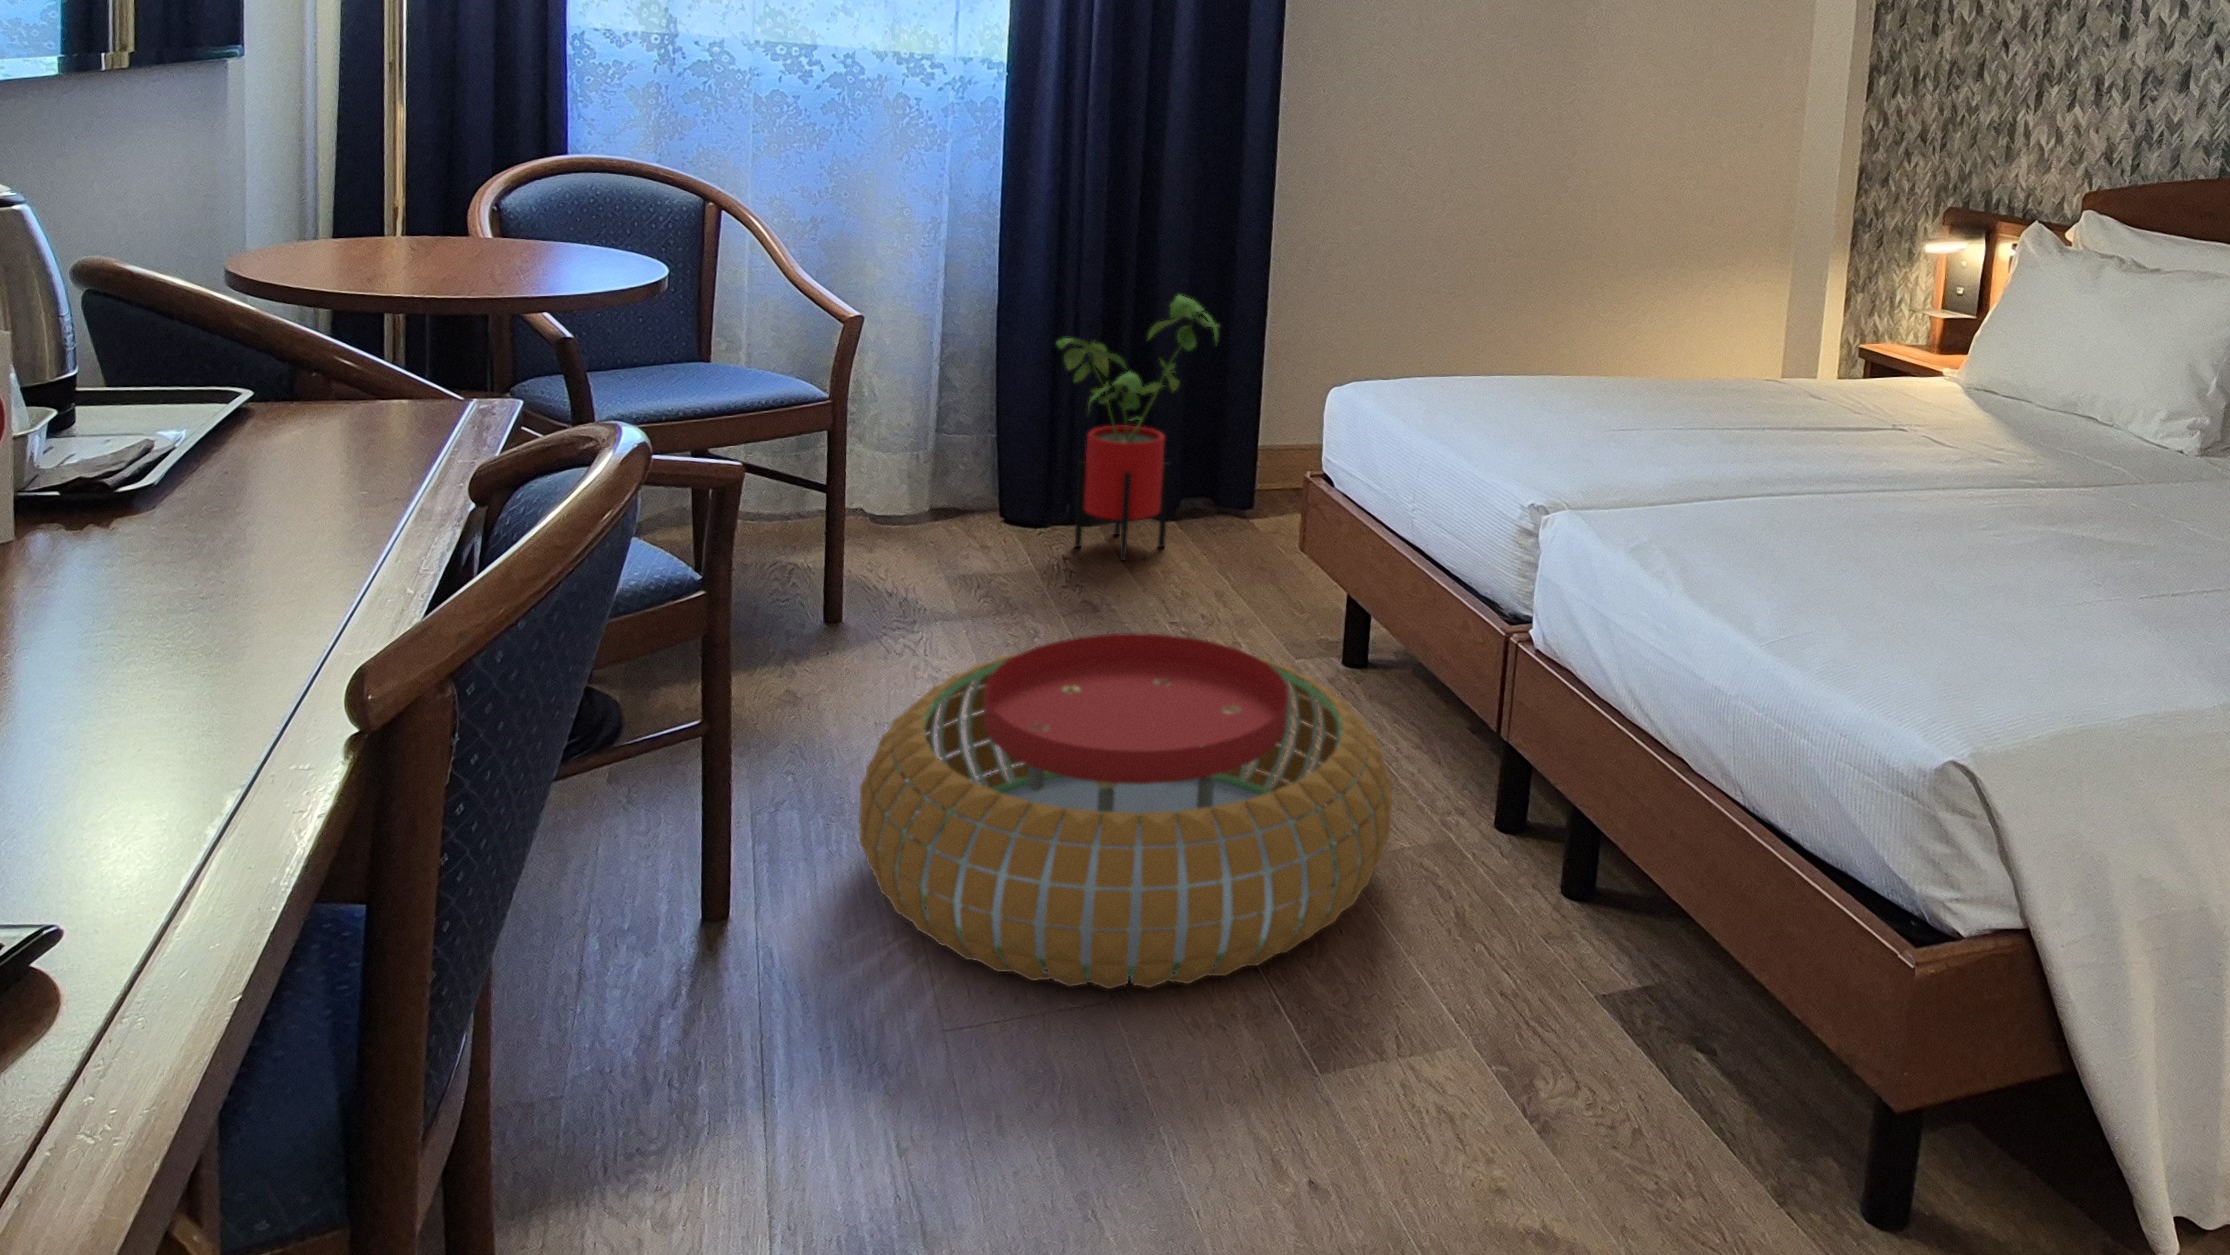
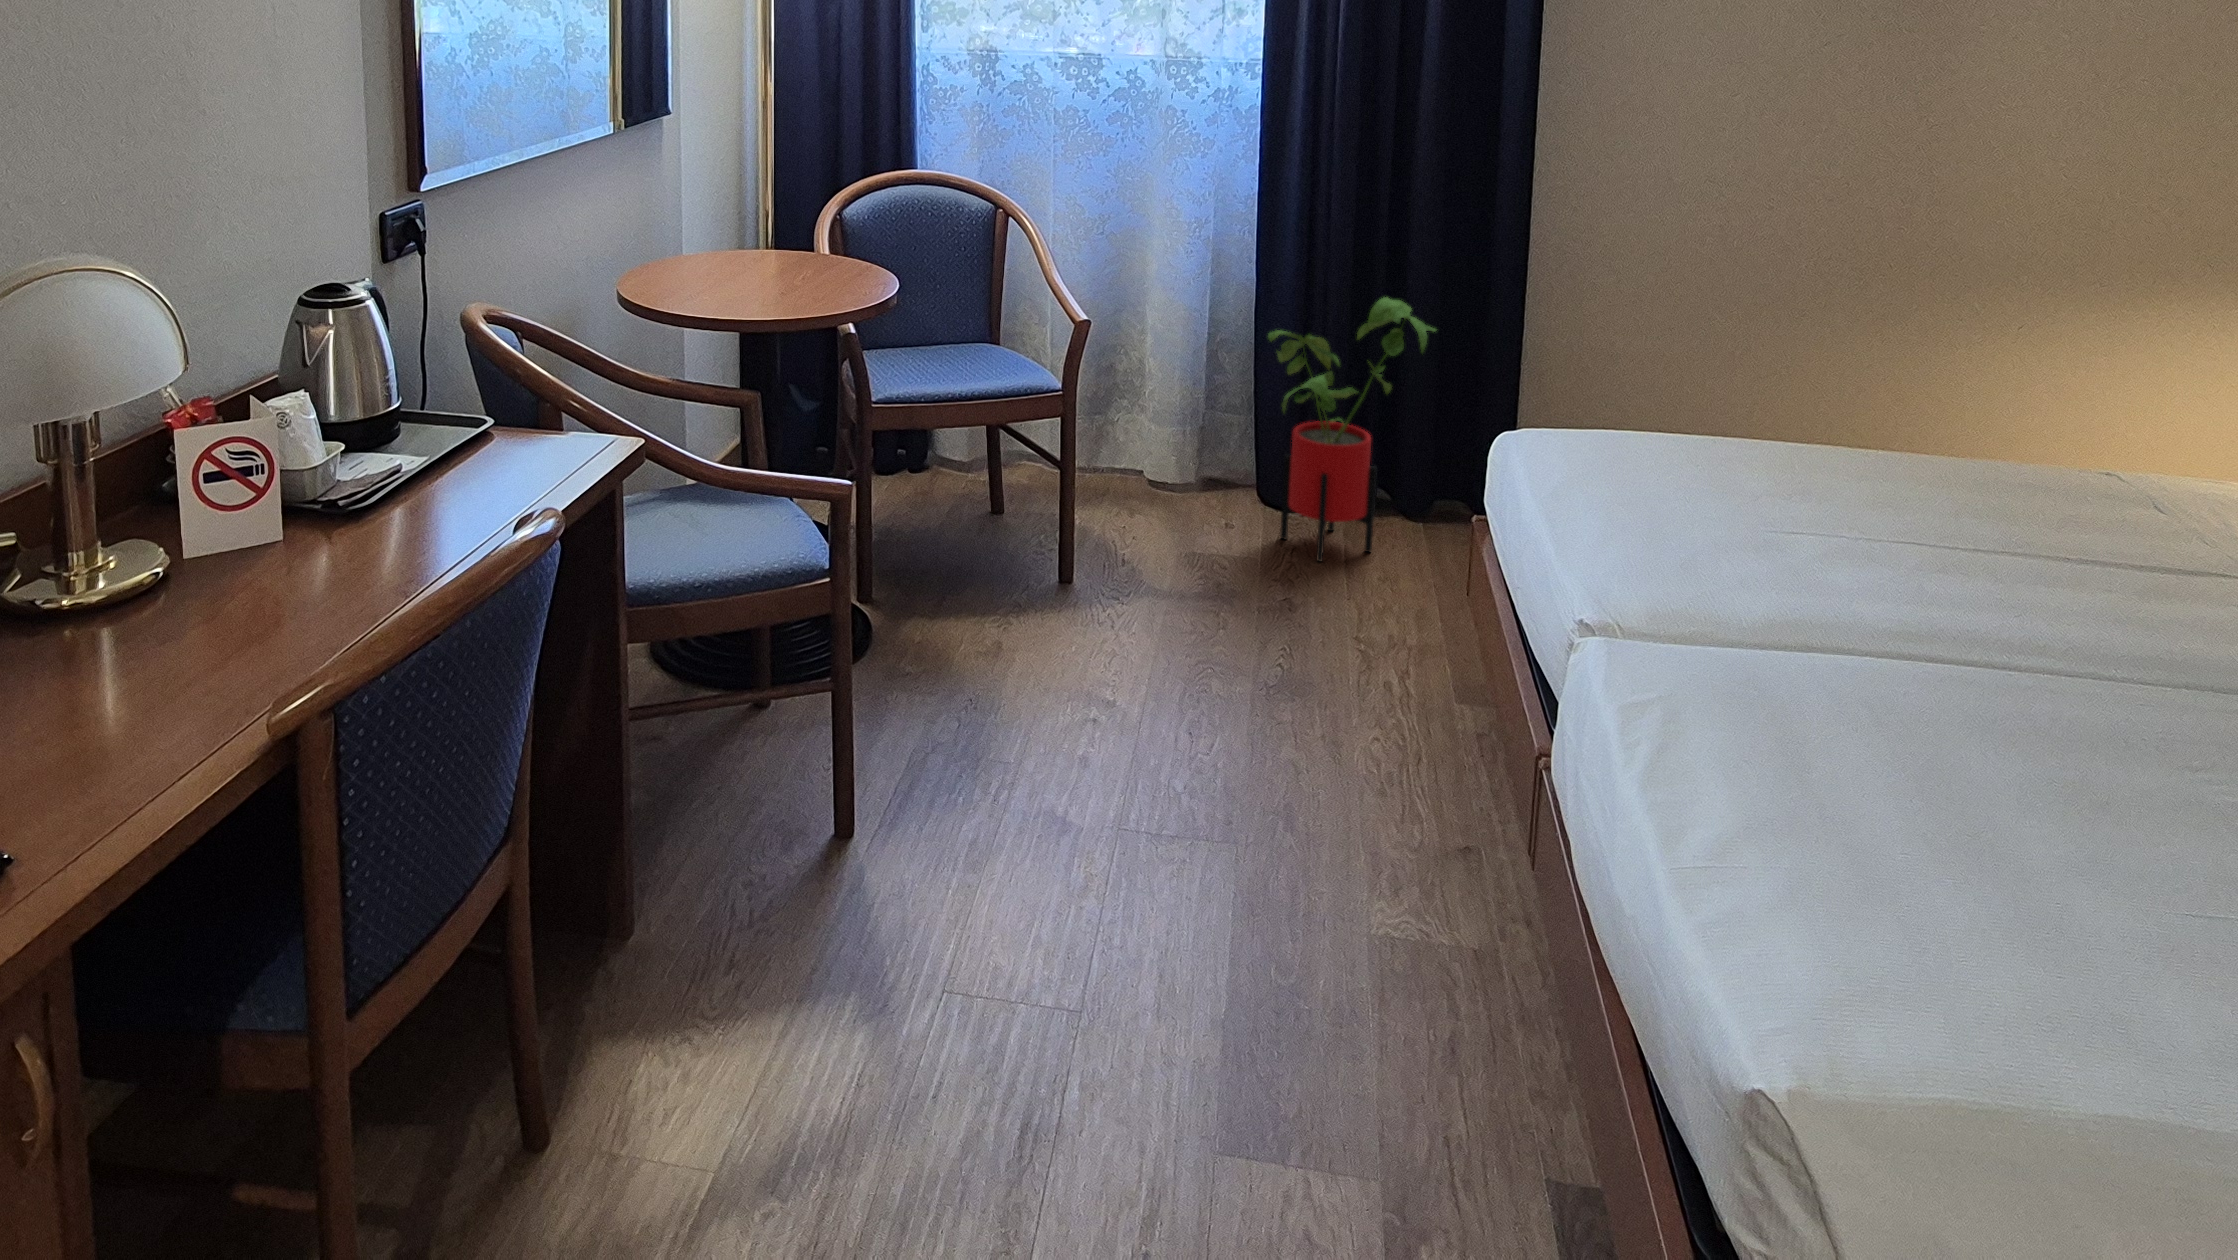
pouf: present [859,633,1393,989] -> none [875,663,1396,1055]

